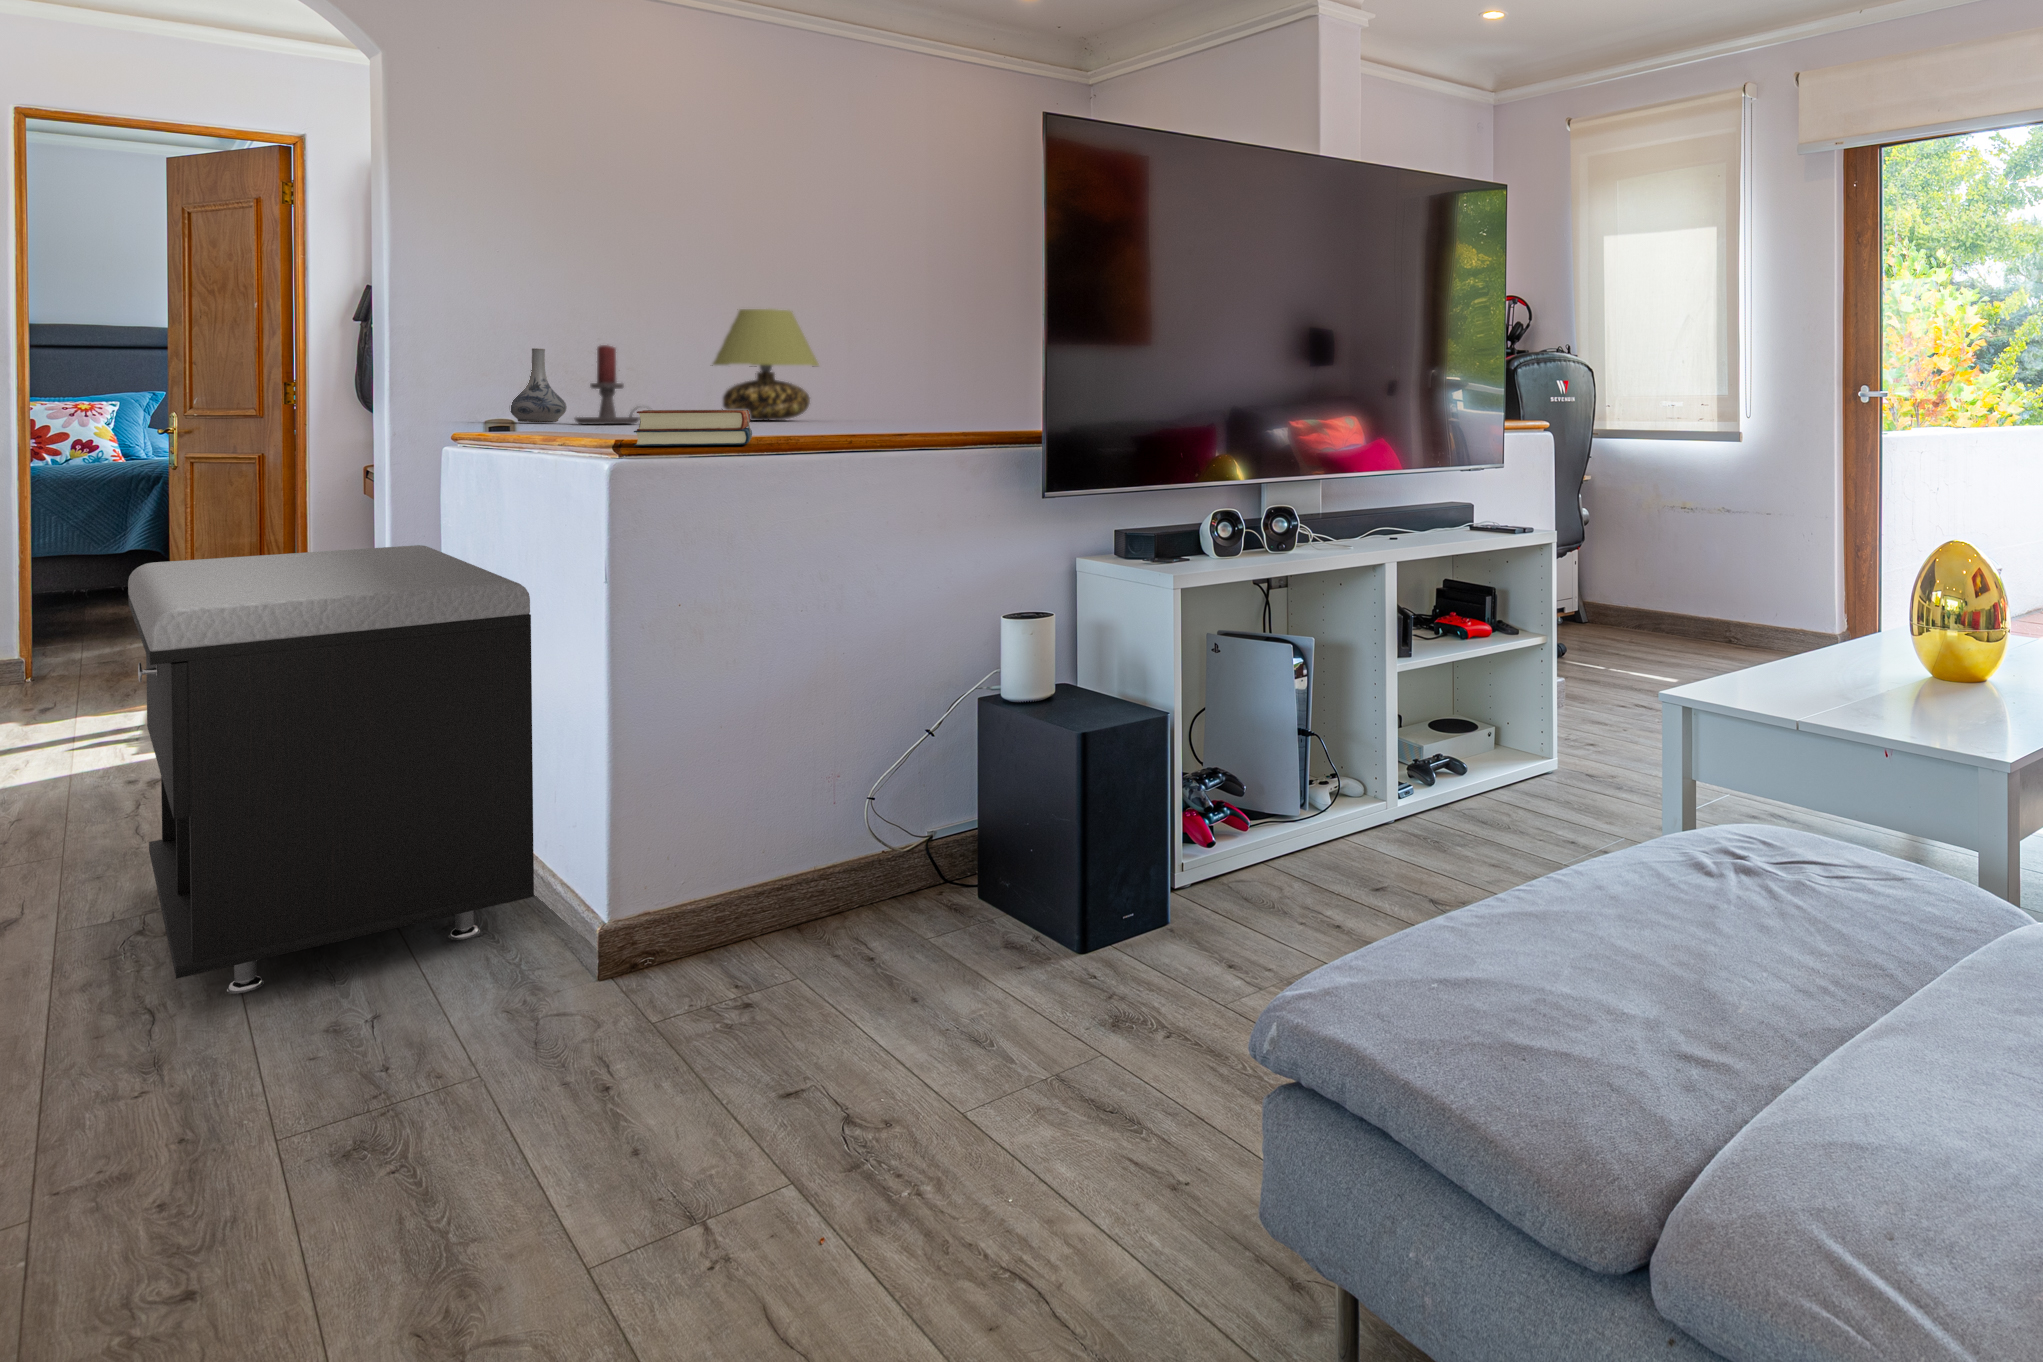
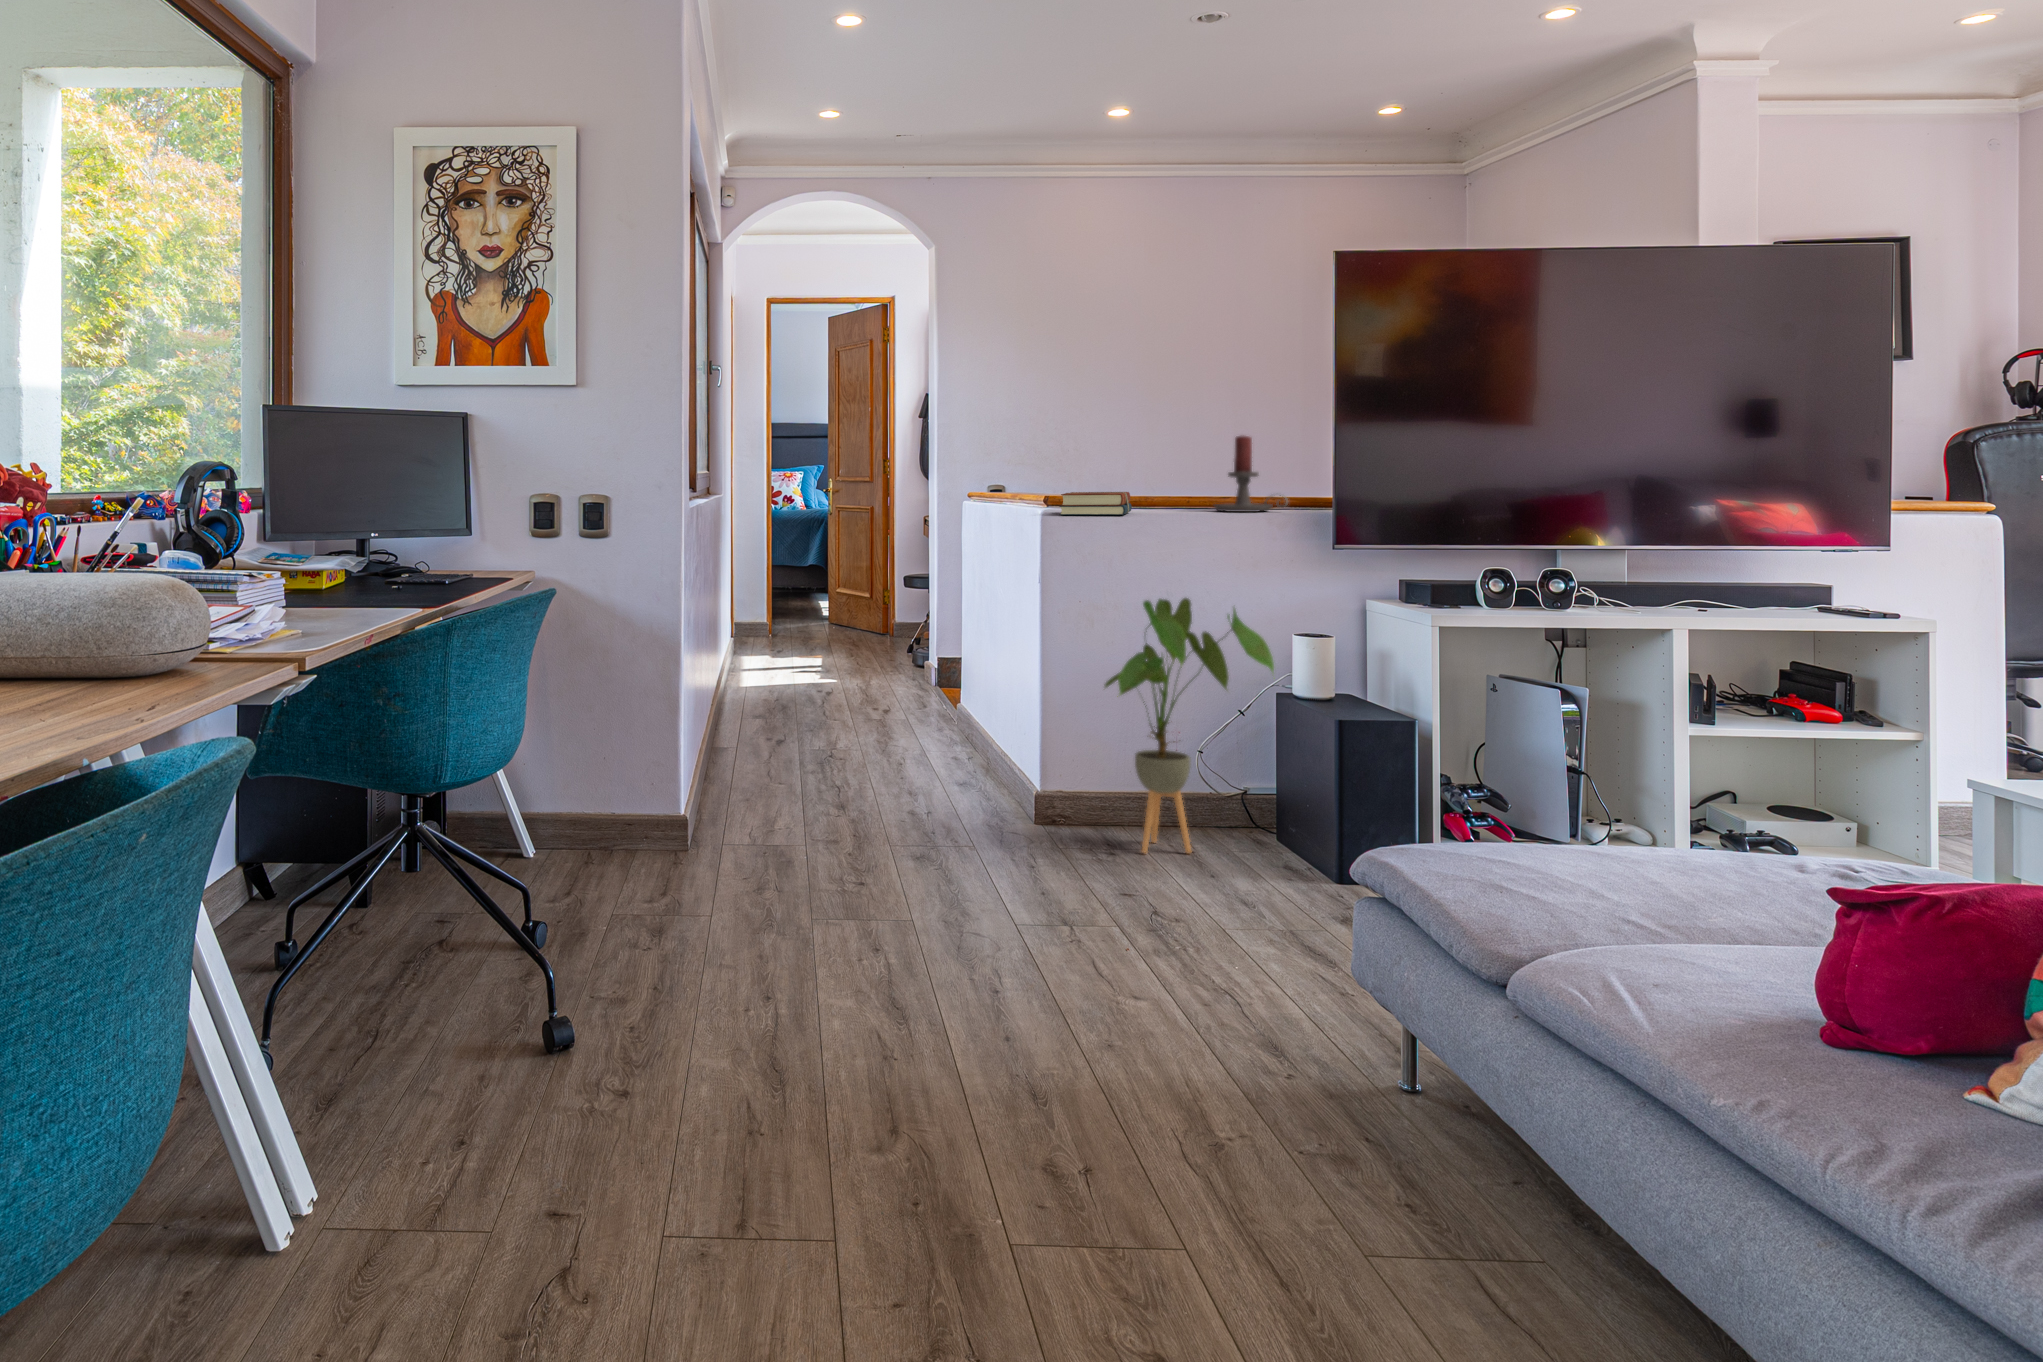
table lamp: present [712,309,819,421] -> none [1127,407,1209,491]
candle holder: present [575,345,639,425] -> present [1214,435,1287,512]
decorative vase: present [510,348,567,422] -> none [1001,444,1034,493]
storage bench: present [128,545,534,994] -> none [827,570,1006,790]
house plant: none [722,569,997,997] -> present [1104,598,1274,853]

